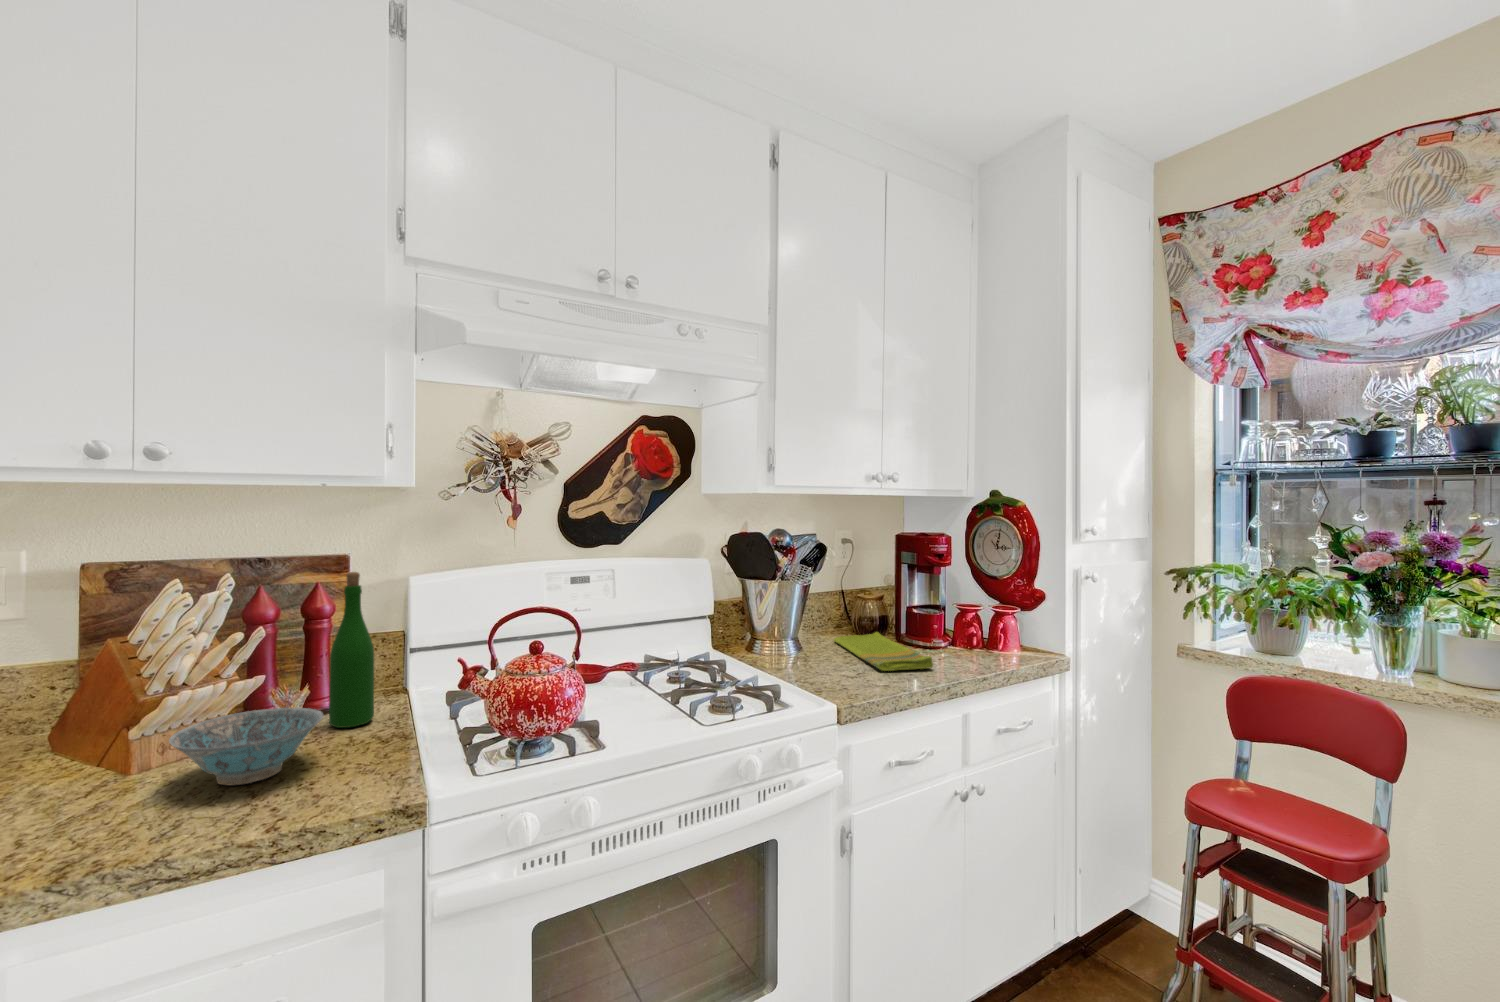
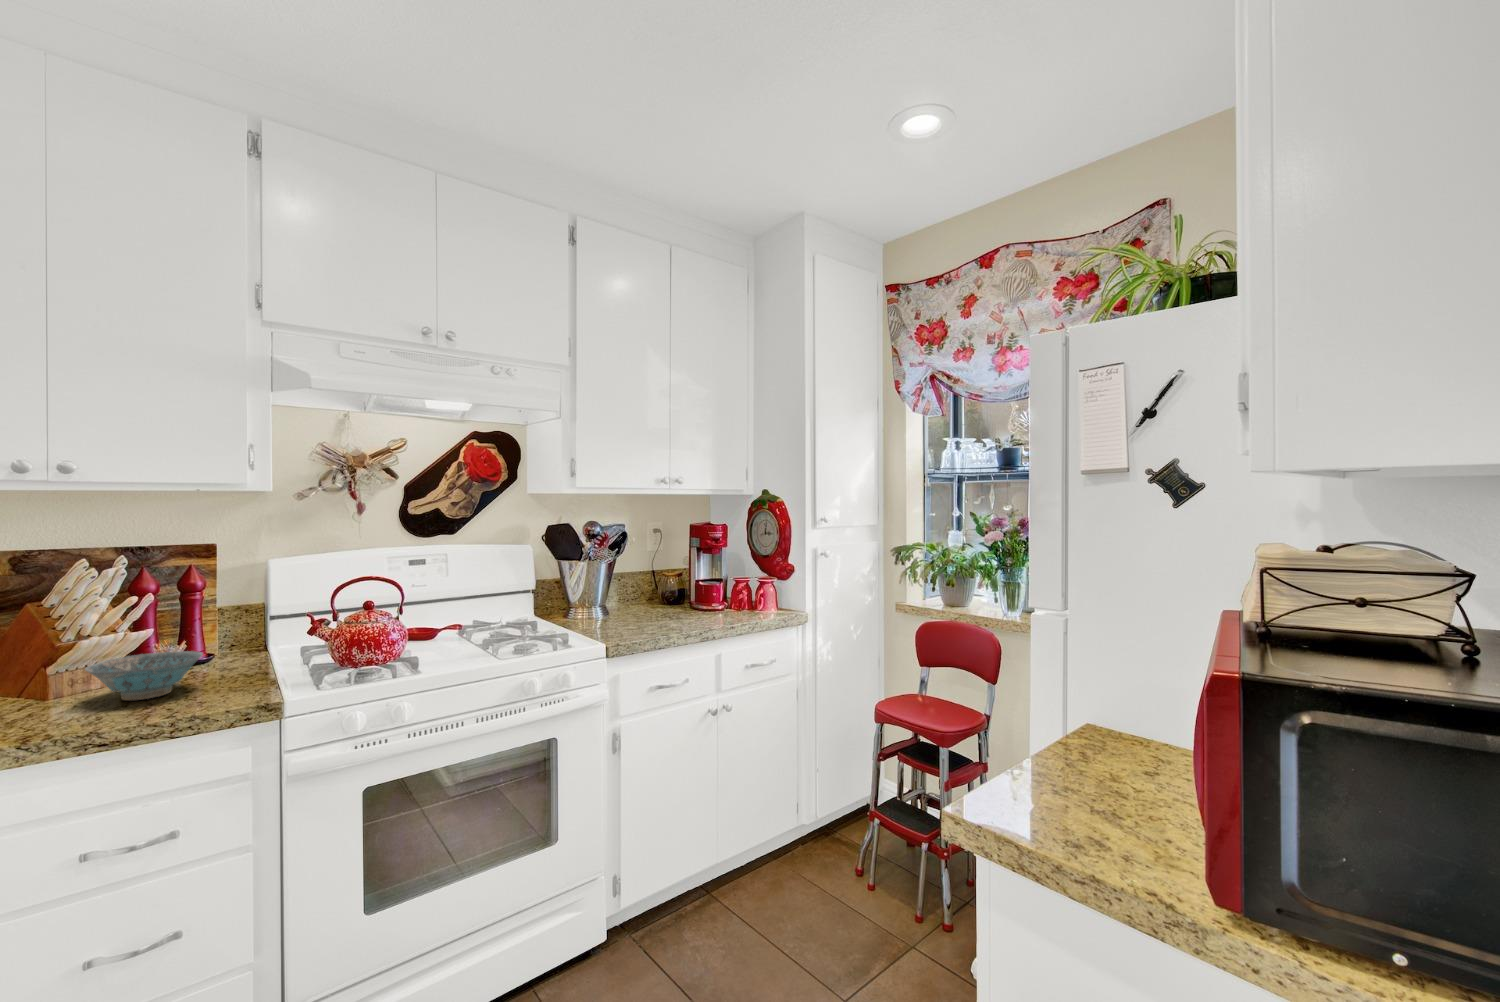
wine bottle: present [329,572,374,728] -> none [206,554,243,670]
dish towel: present [834,632,933,671] -> none [635,599,695,624]

